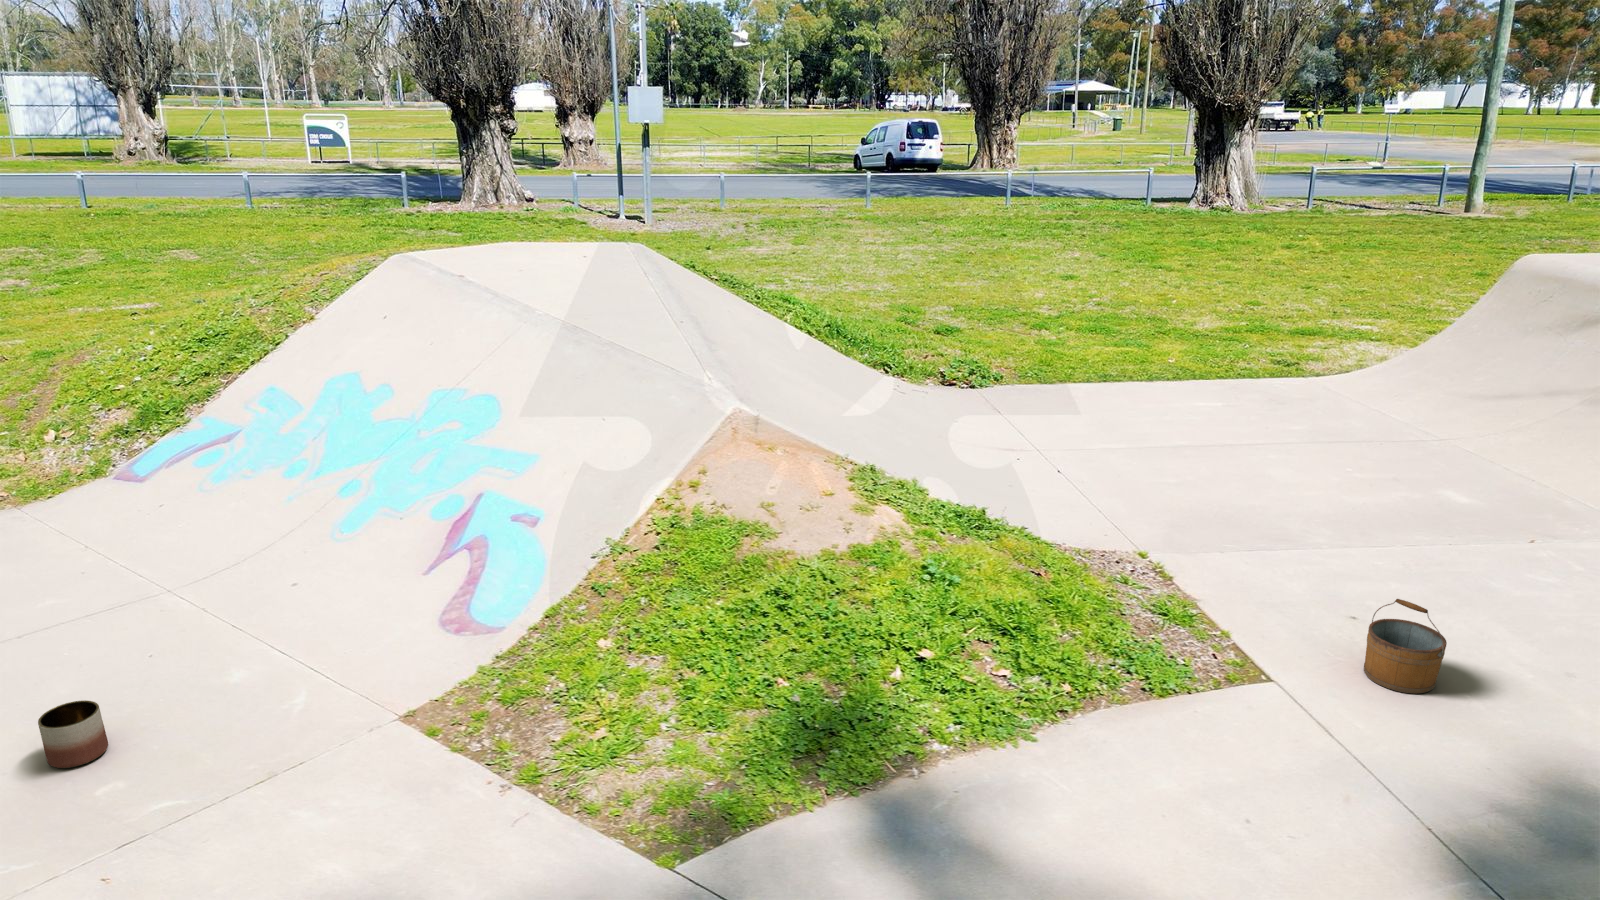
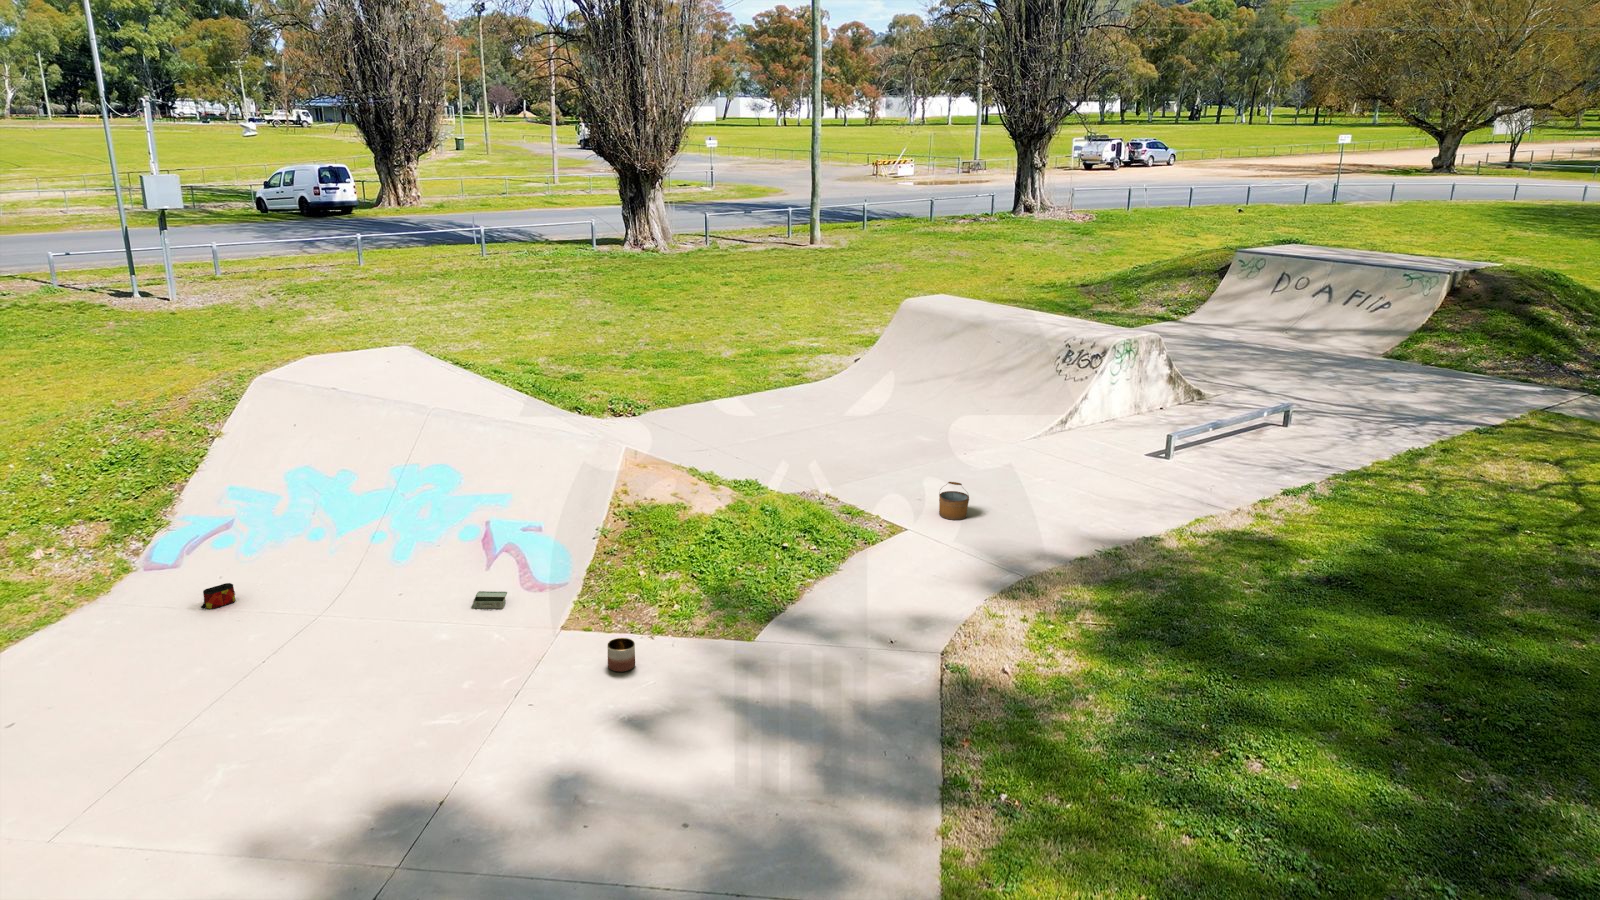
bag: none [78,511,133,544] -> present [201,583,235,609]
toolbox: none [325,605,388,645] -> present [473,591,507,609]
planter: present [38,700,108,768] -> present [608,638,635,672]

